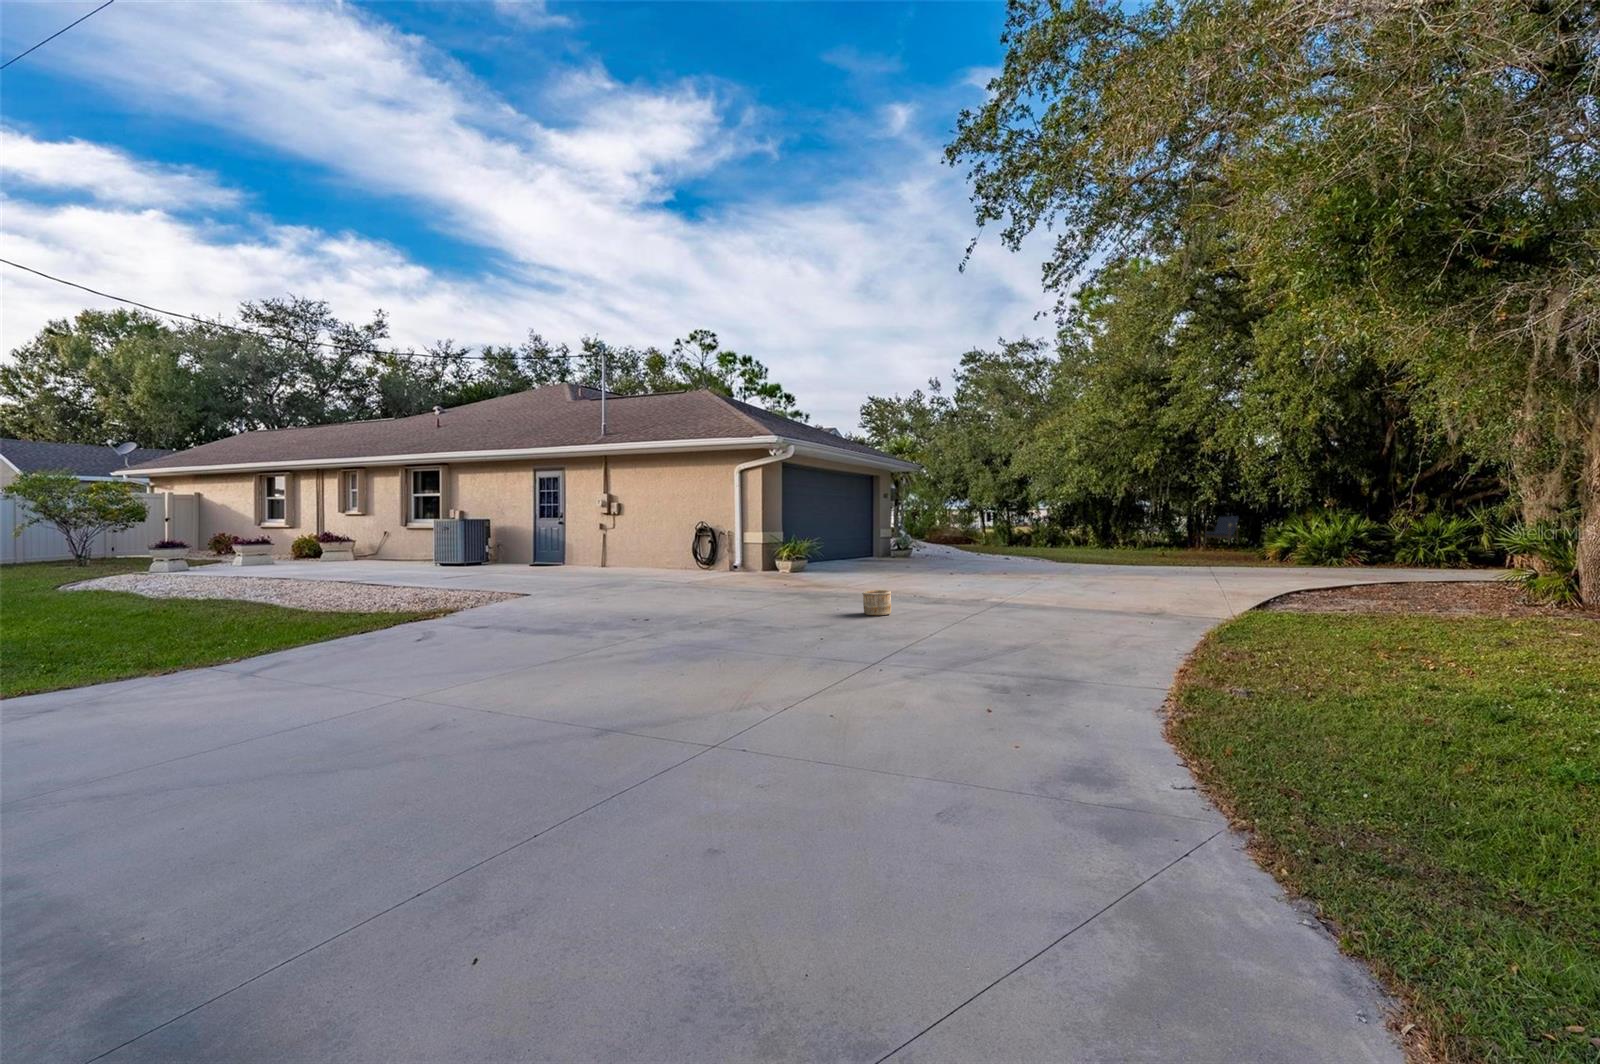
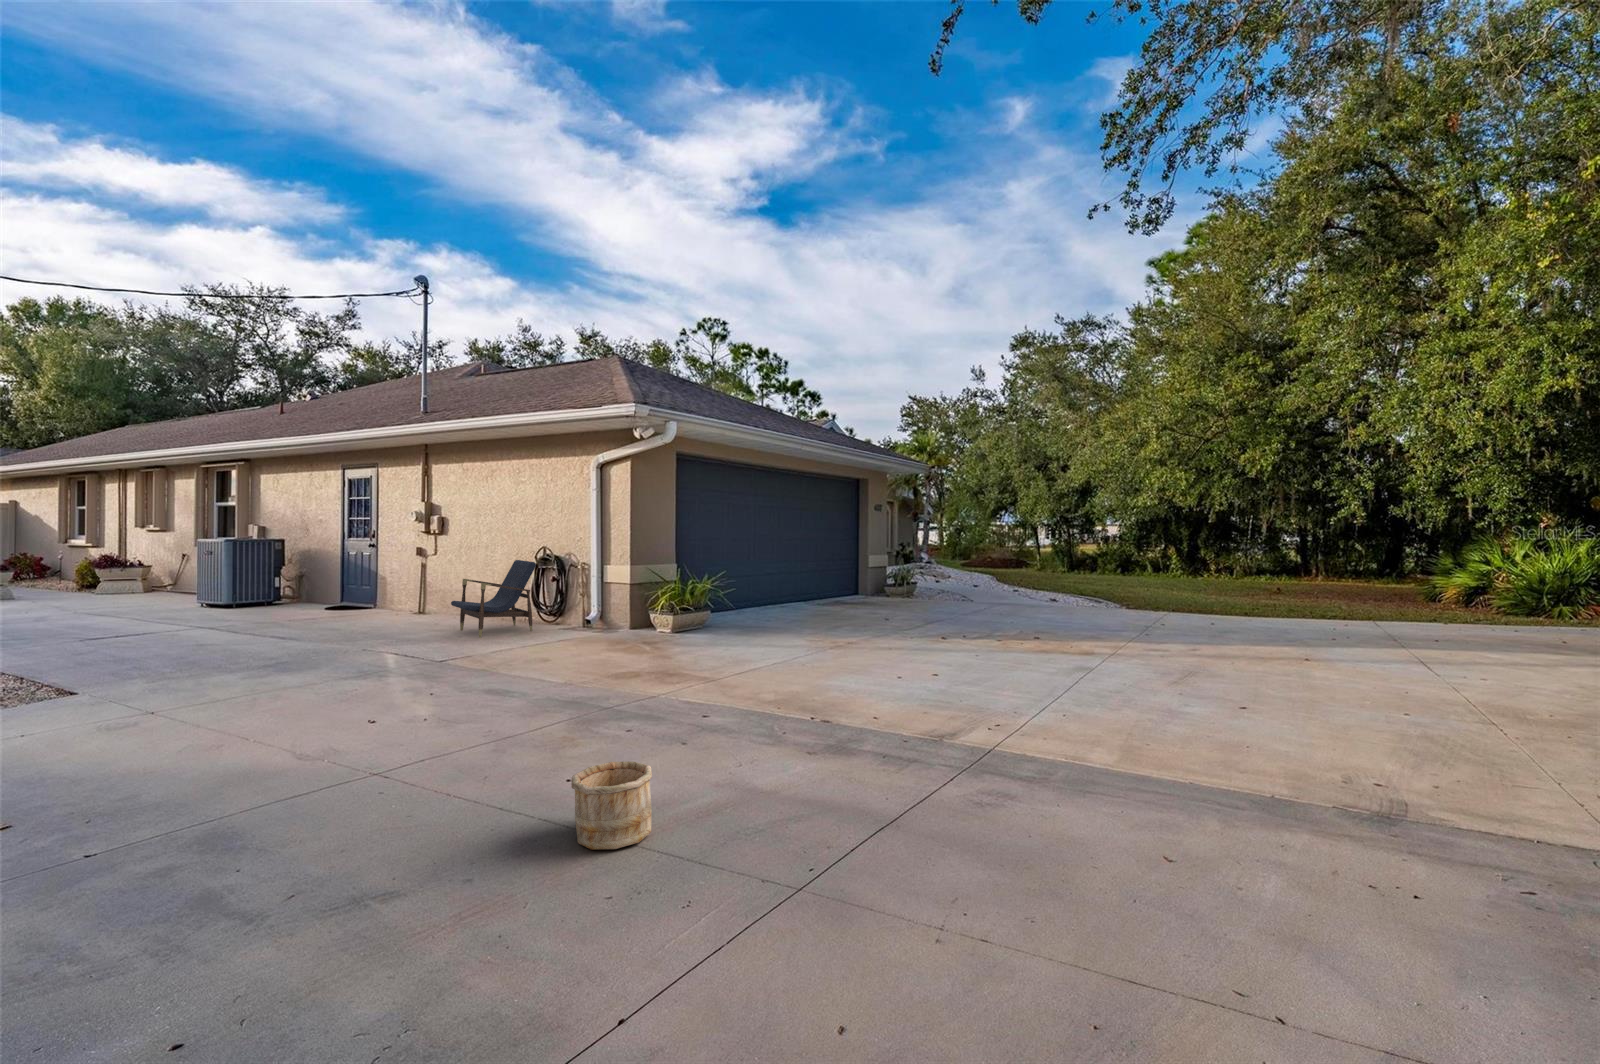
lounge chair: present [1205,516,1238,544] -> present [451,560,536,638]

